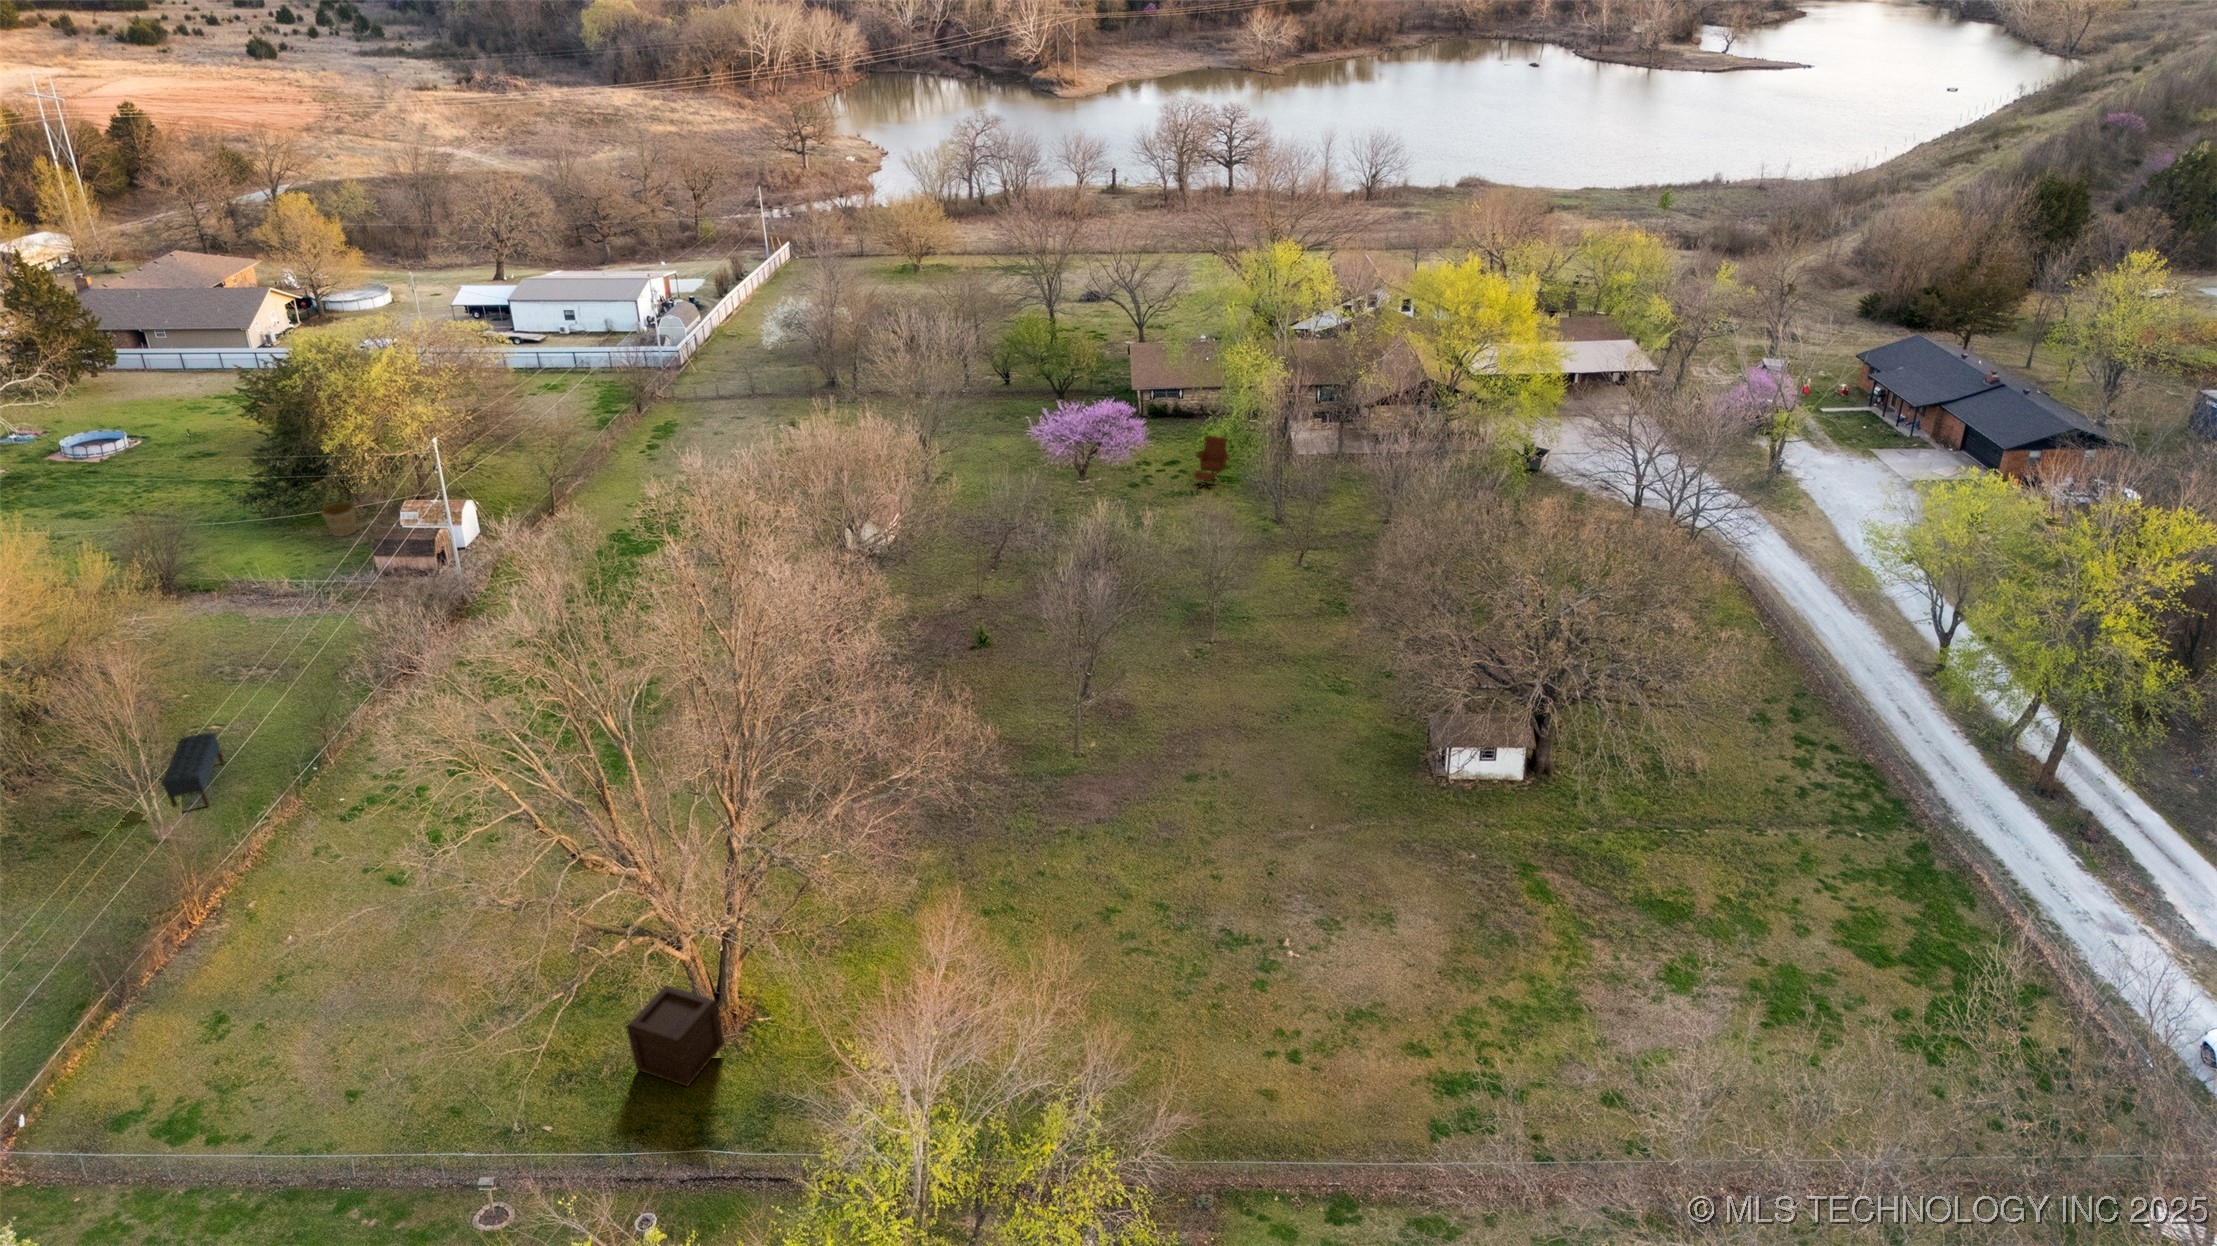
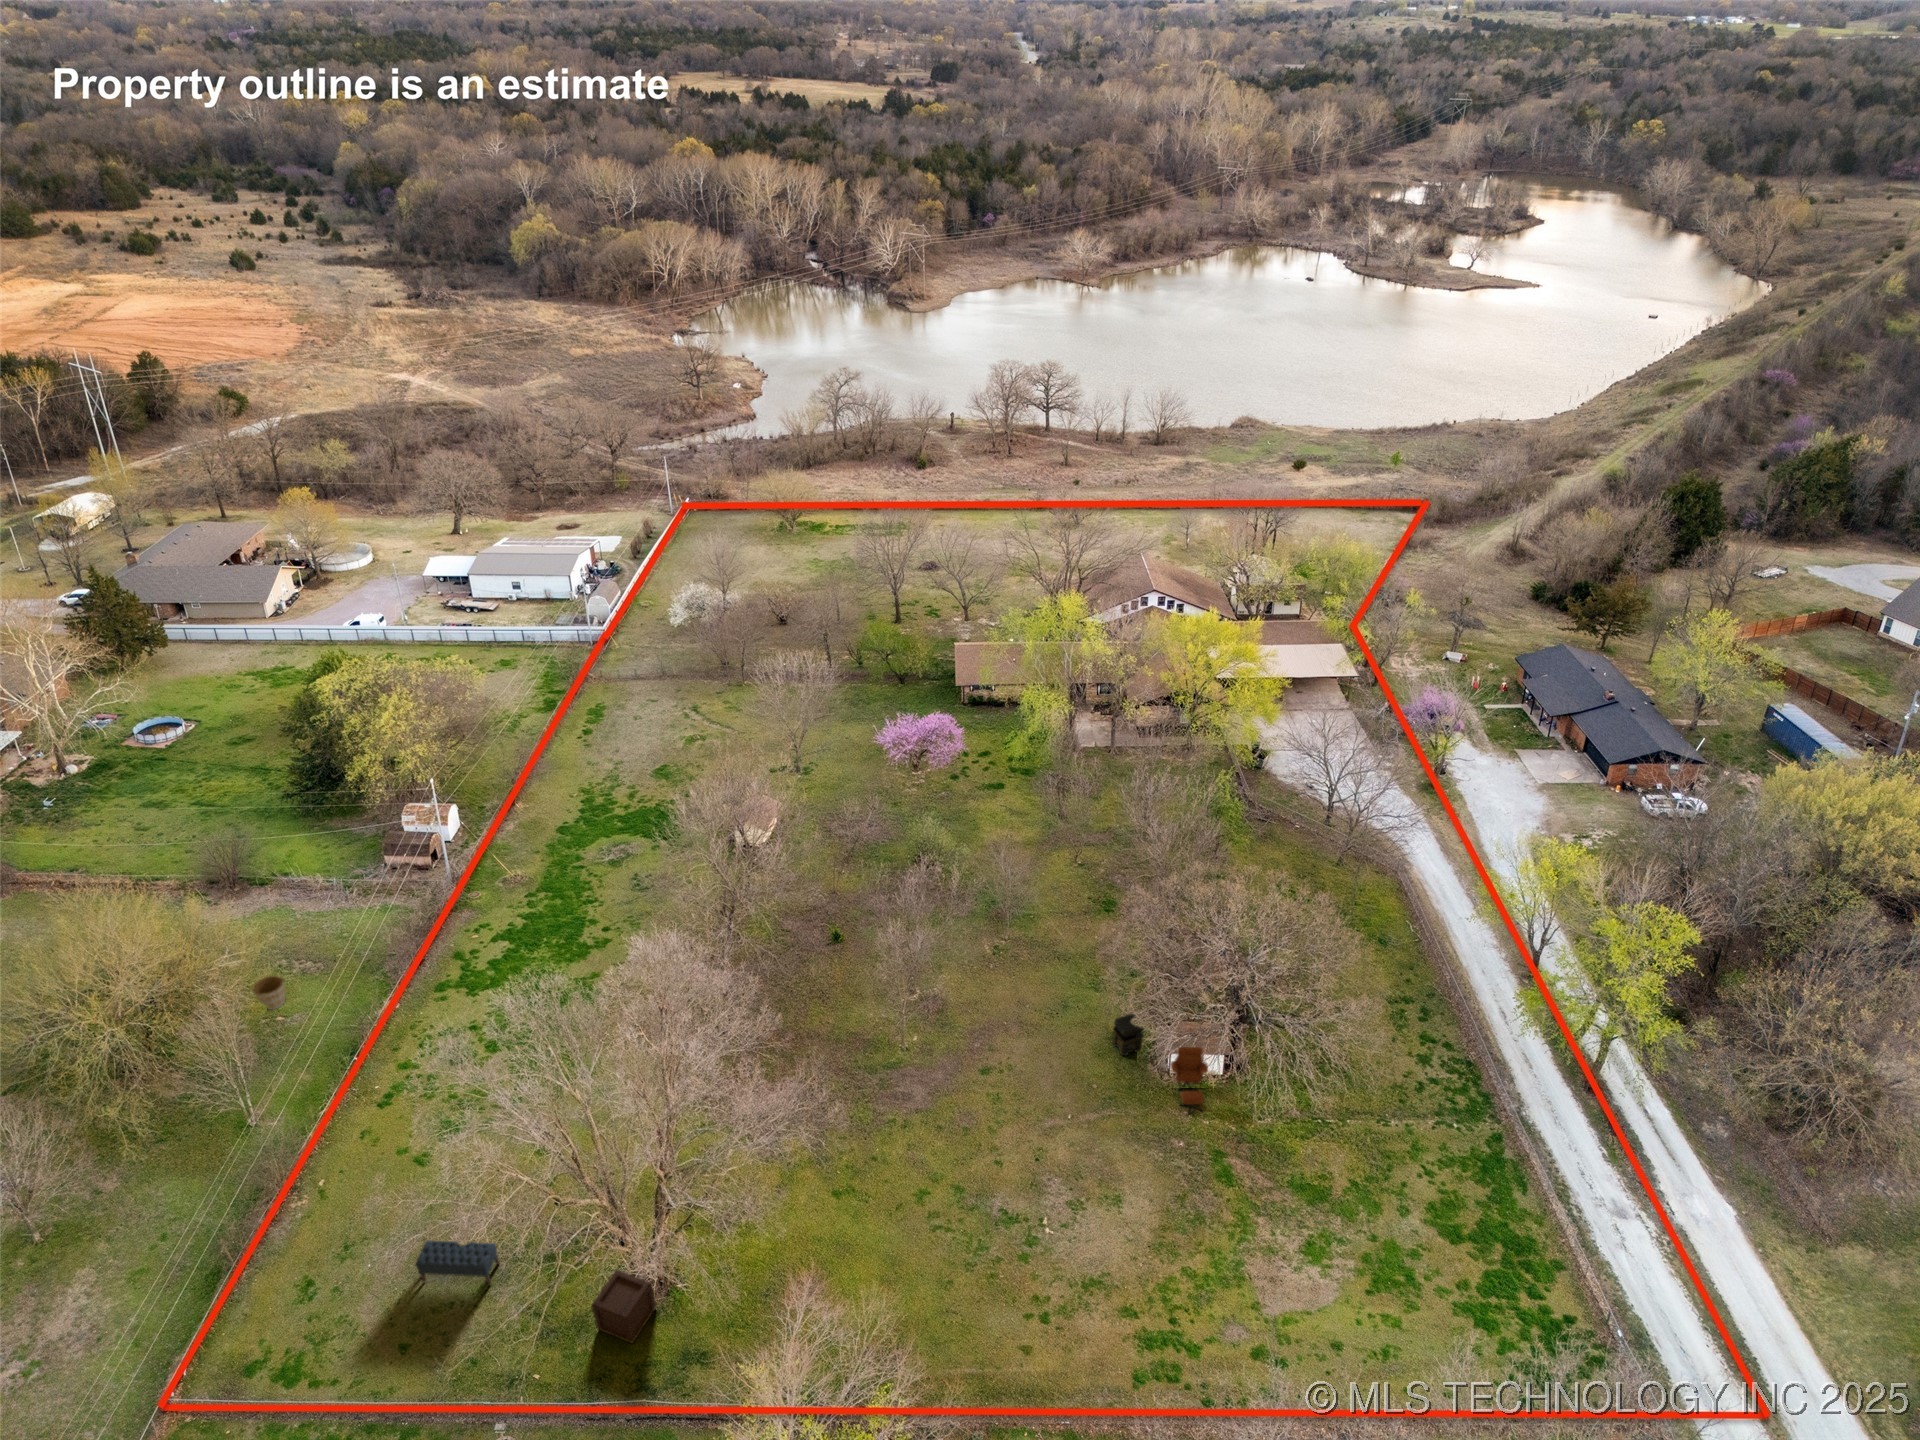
lounge chair: present [1194,435,1230,488] -> present [1170,1047,1208,1110]
wooden bucket: present [321,503,357,537] -> present [252,976,286,1010]
toolbox: none [1366,703,1412,761] -> present [1112,1014,1143,1056]
bench: present [162,733,224,807] -> present [415,1240,500,1286]

